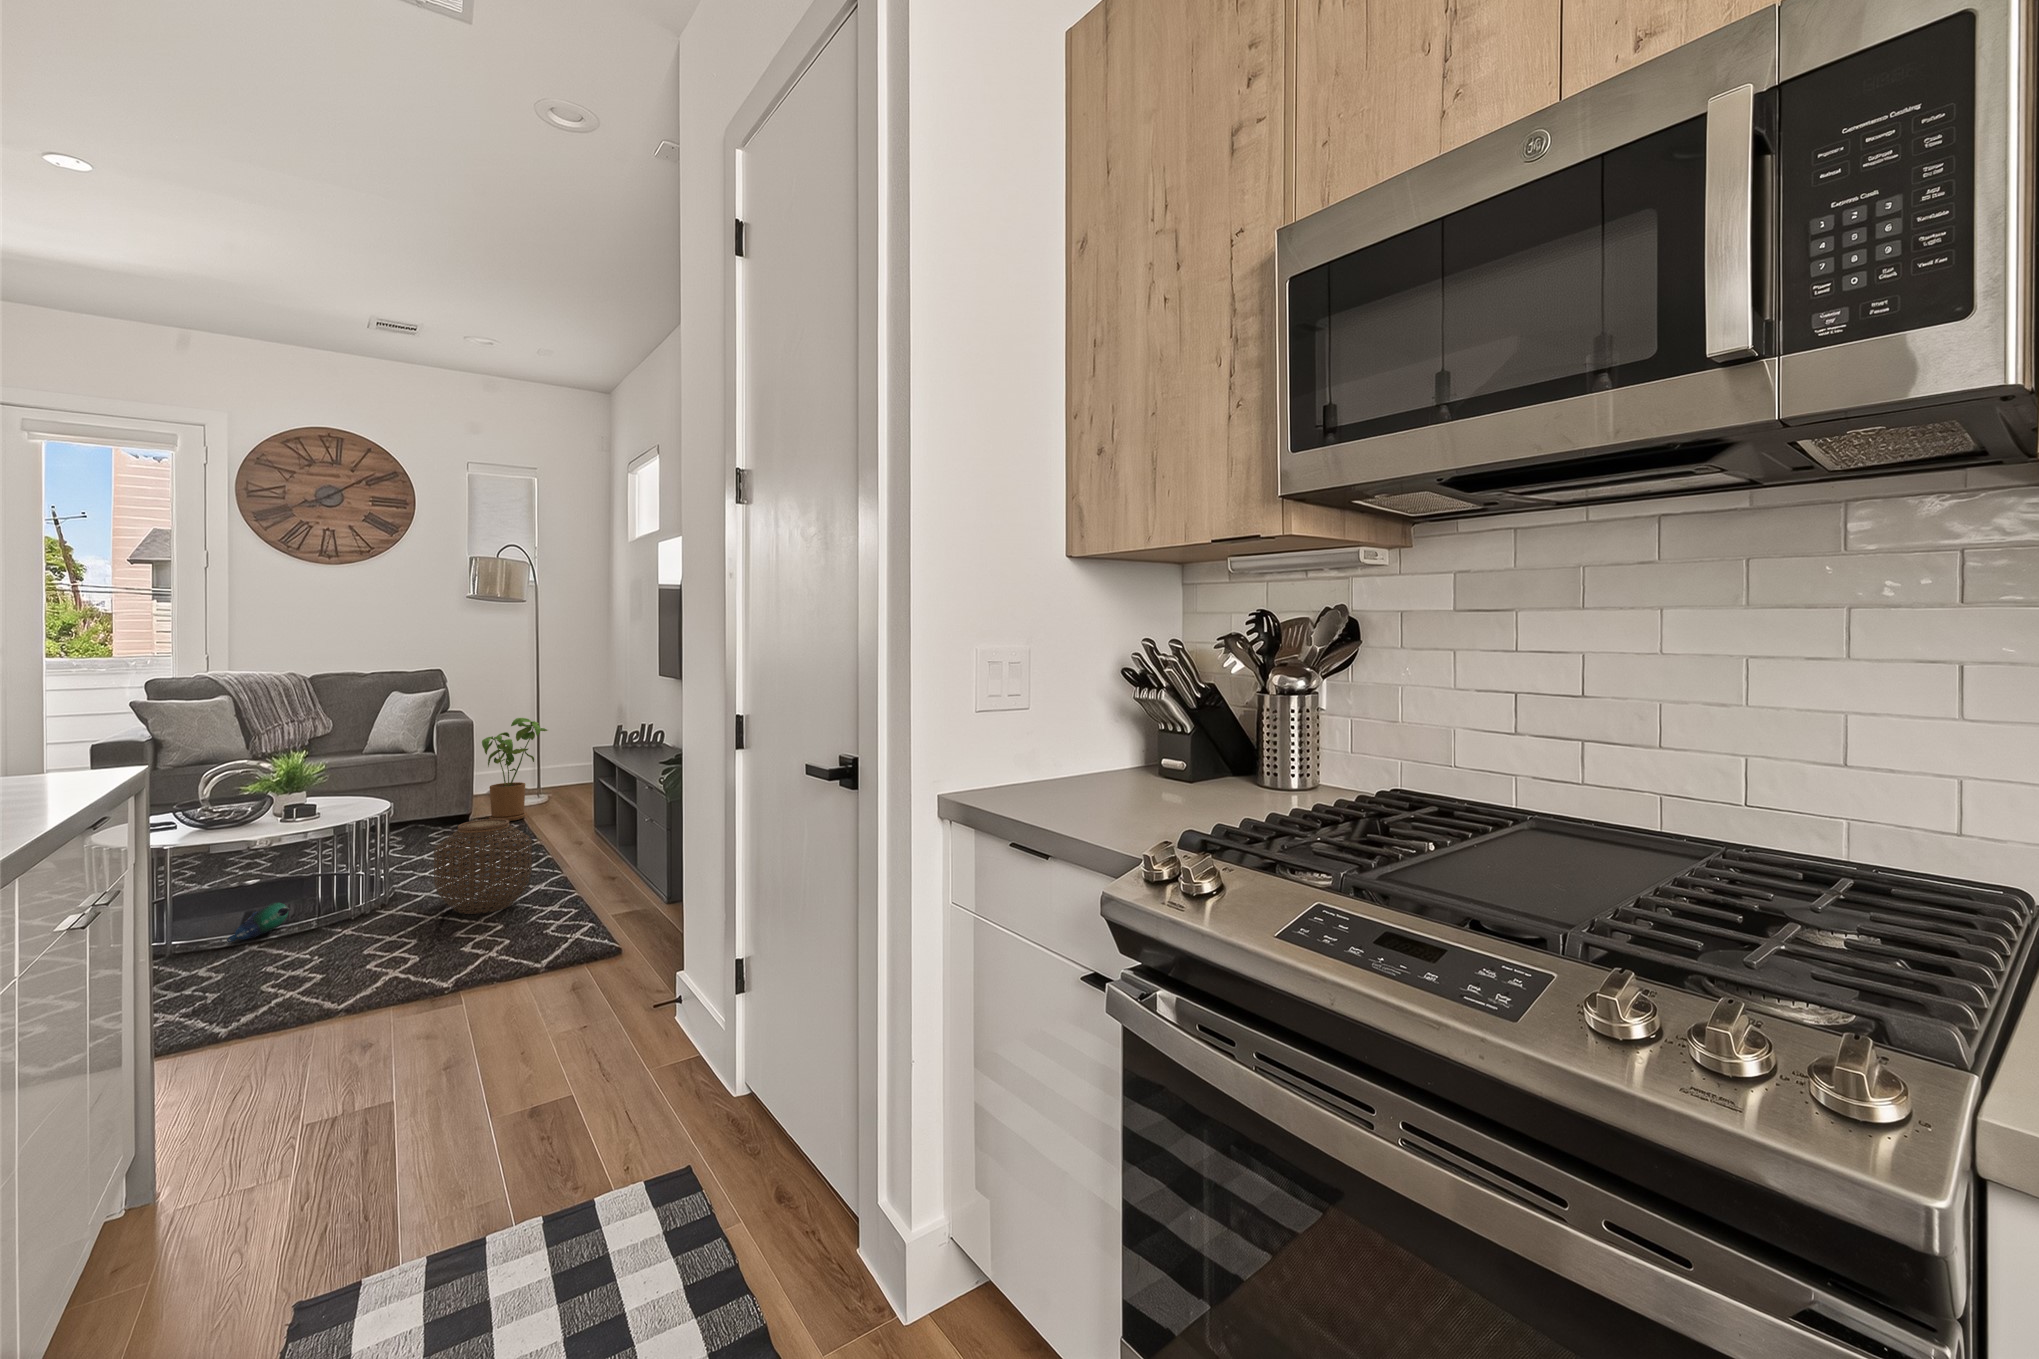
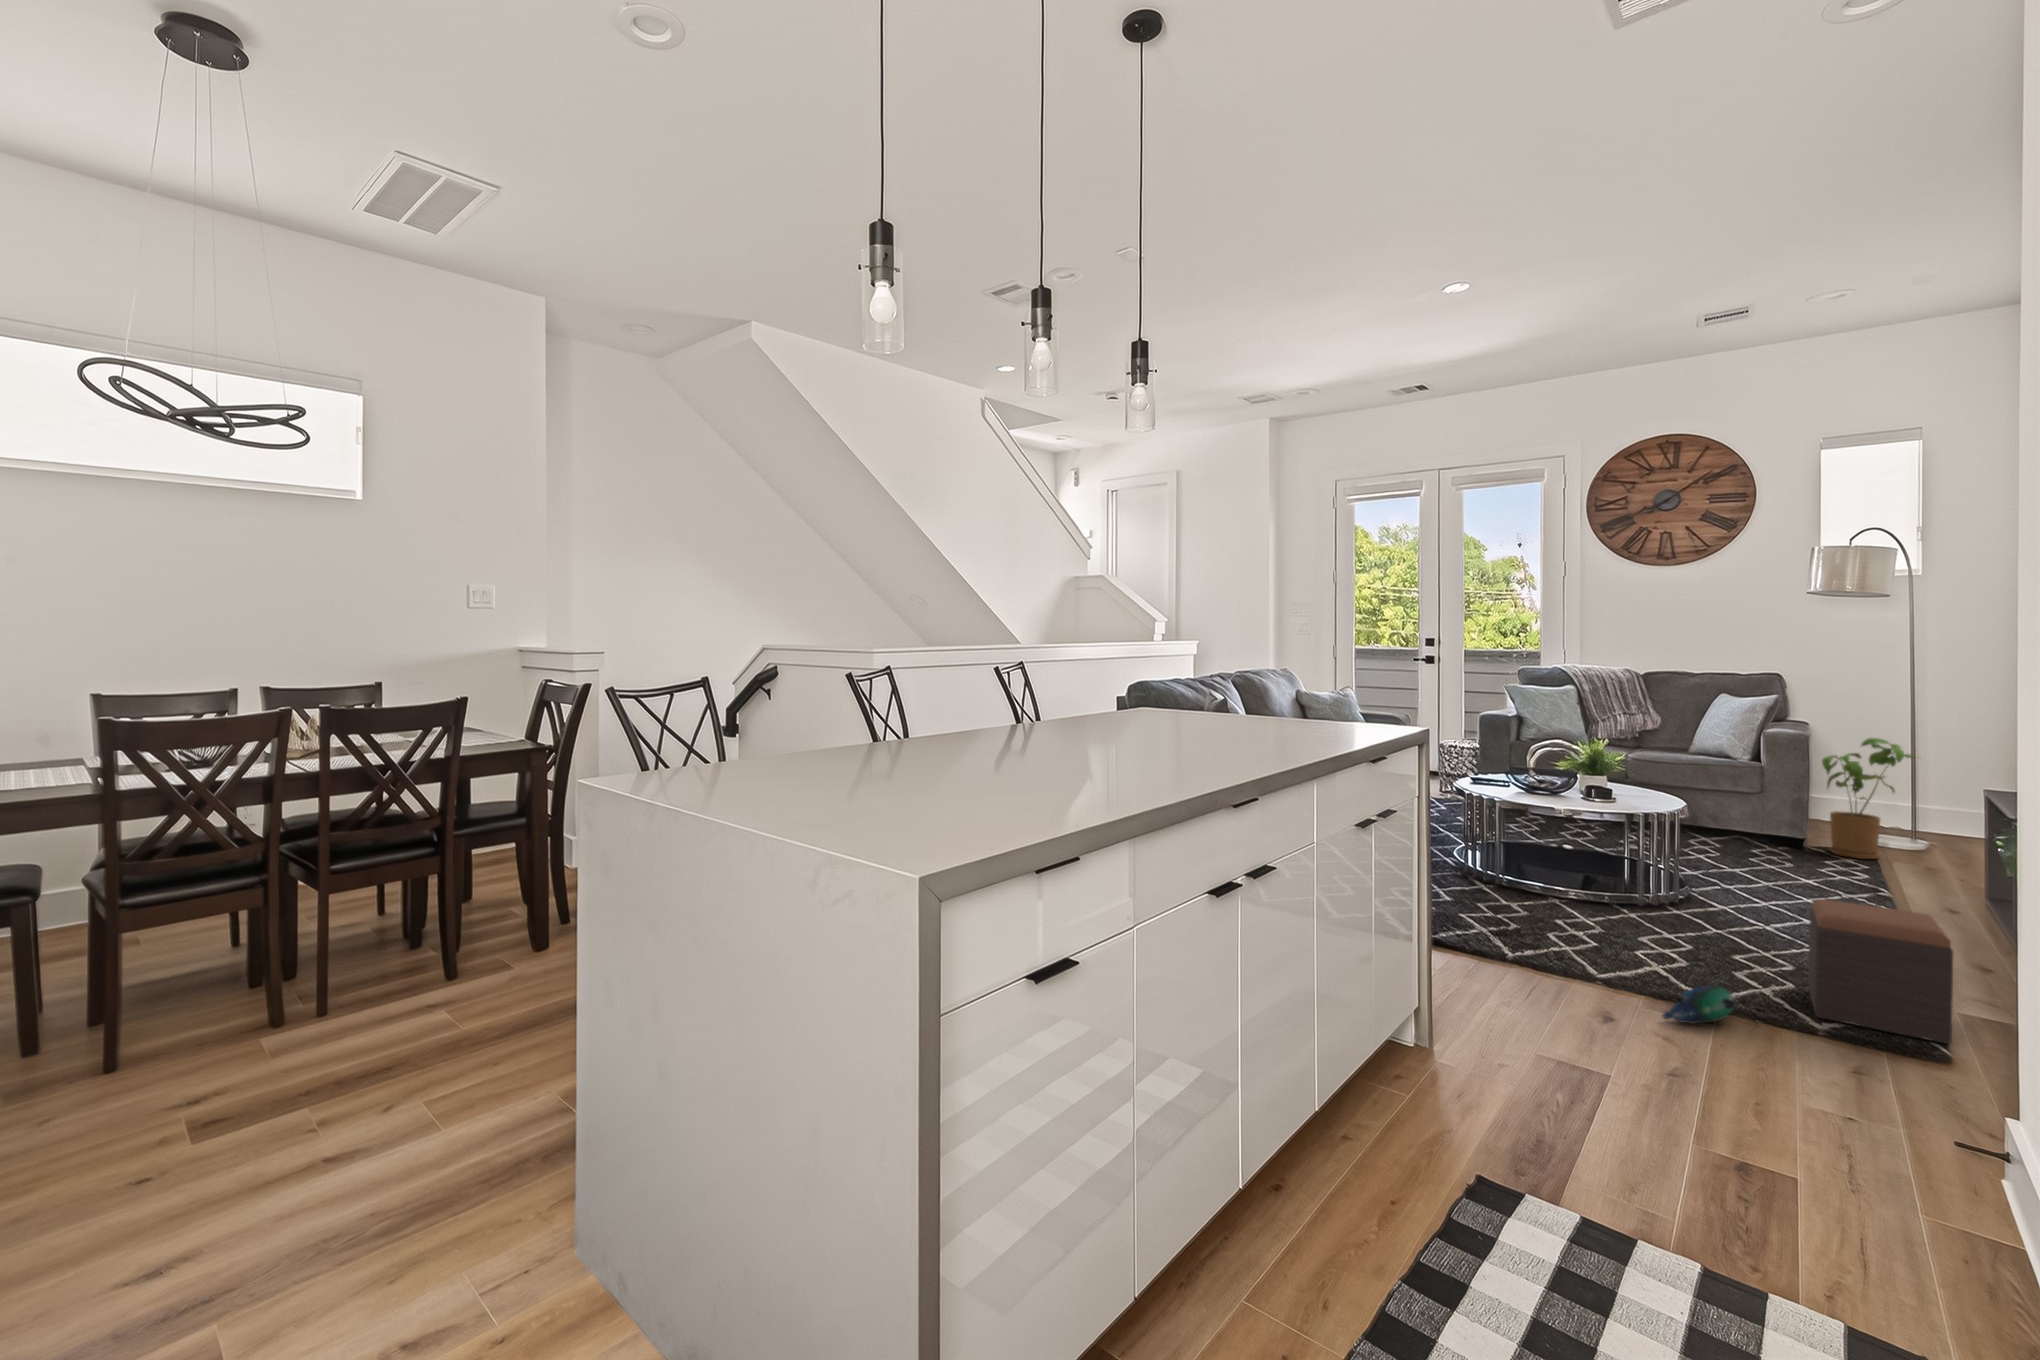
woven basket: present [434,819,532,914] -> none [1723,841,1846,950]
footstool: none [519,850,619,961] -> present [1808,899,1953,1044]
plush toy: present [227,902,289,942] -> present [1662,985,1736,1024]

